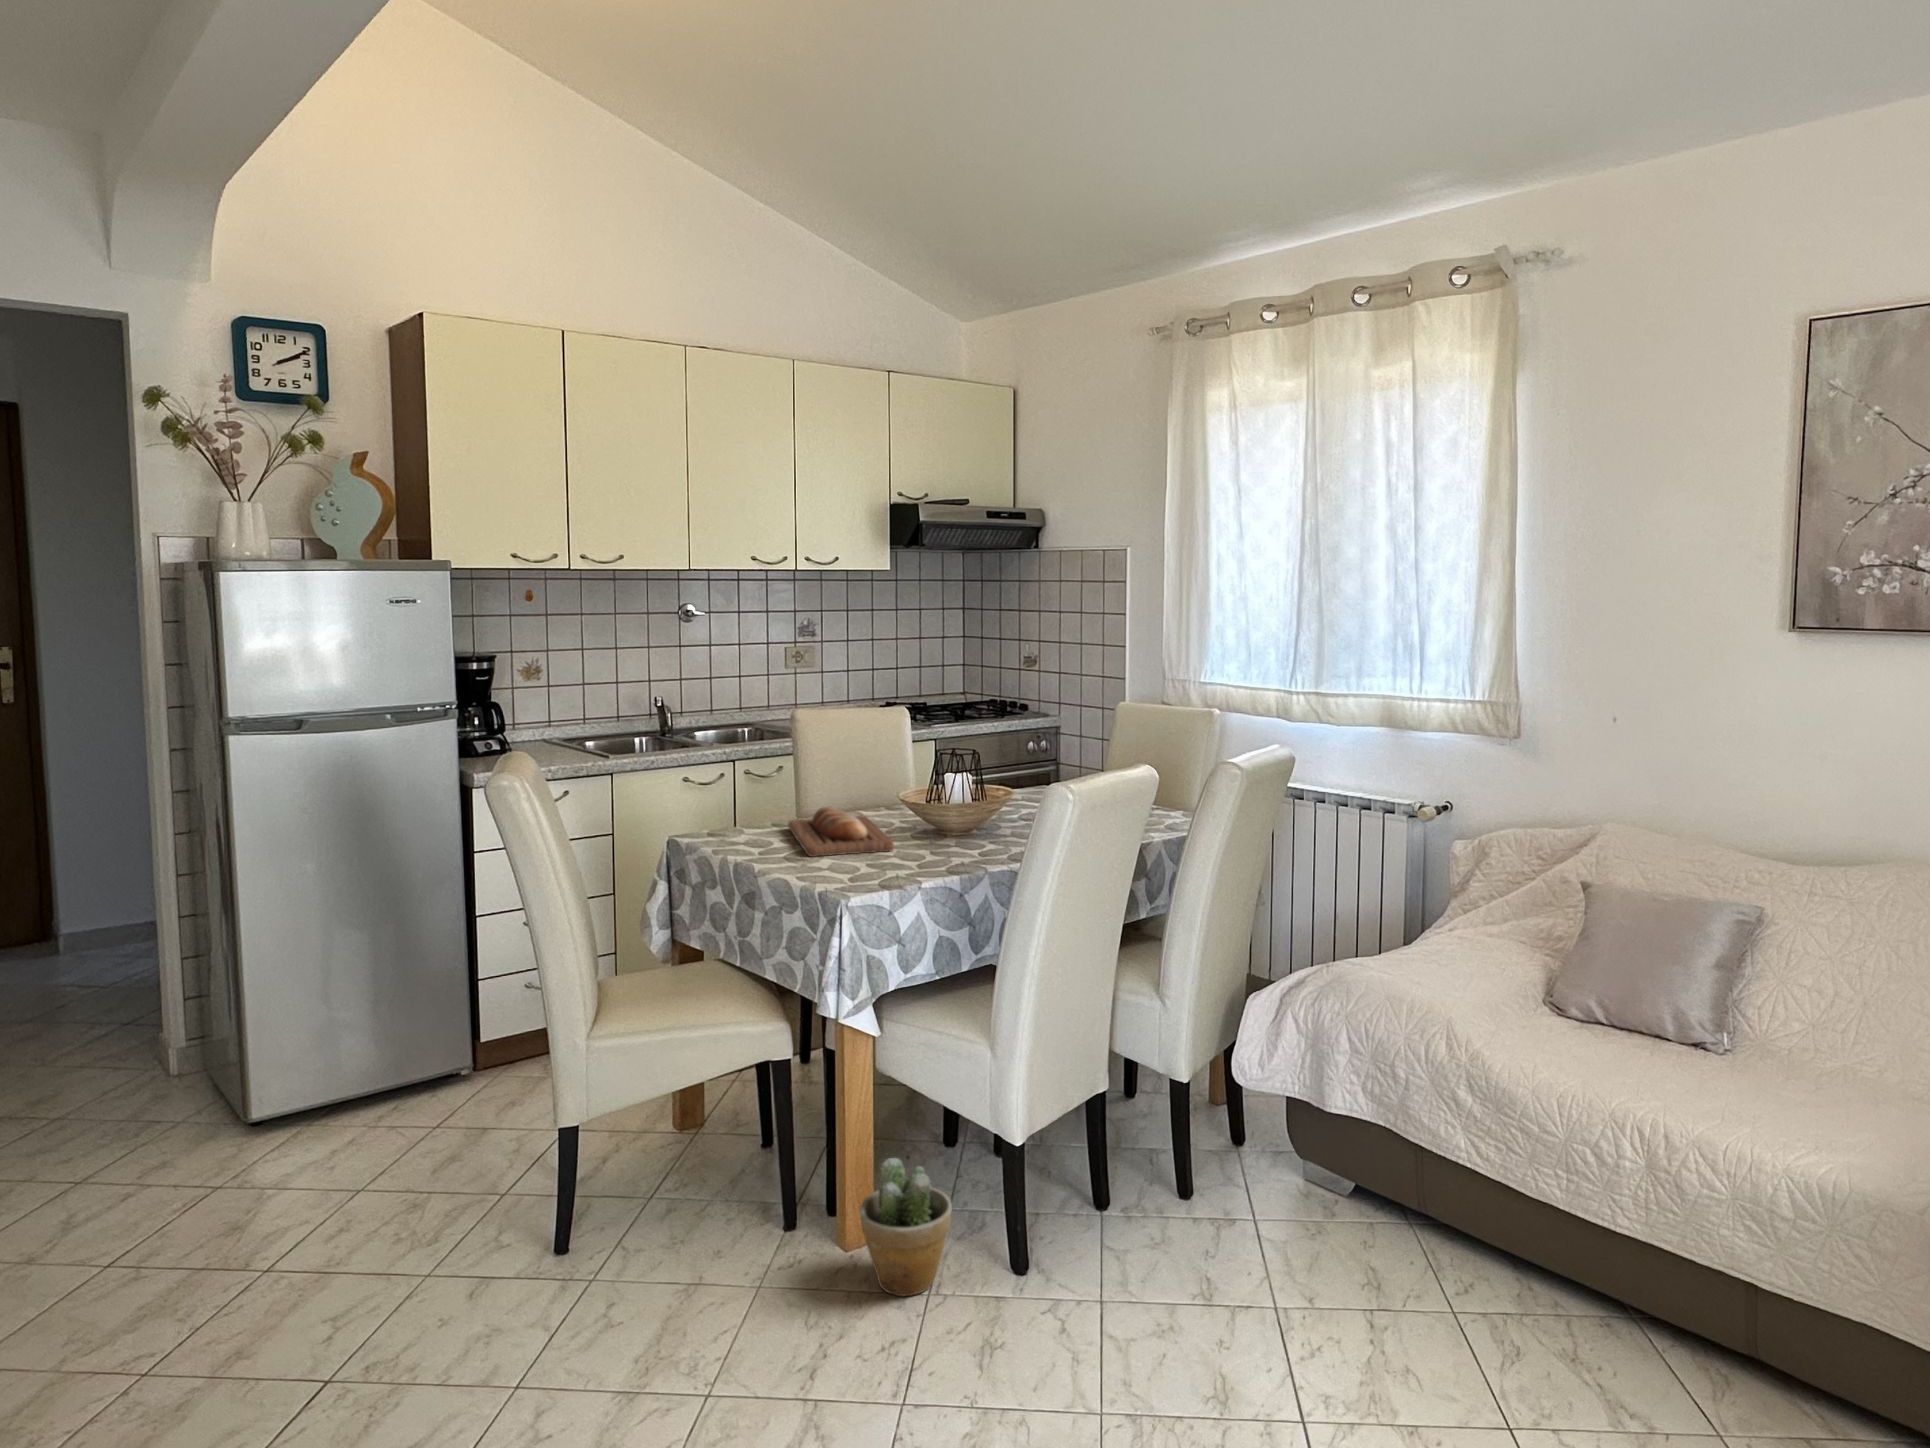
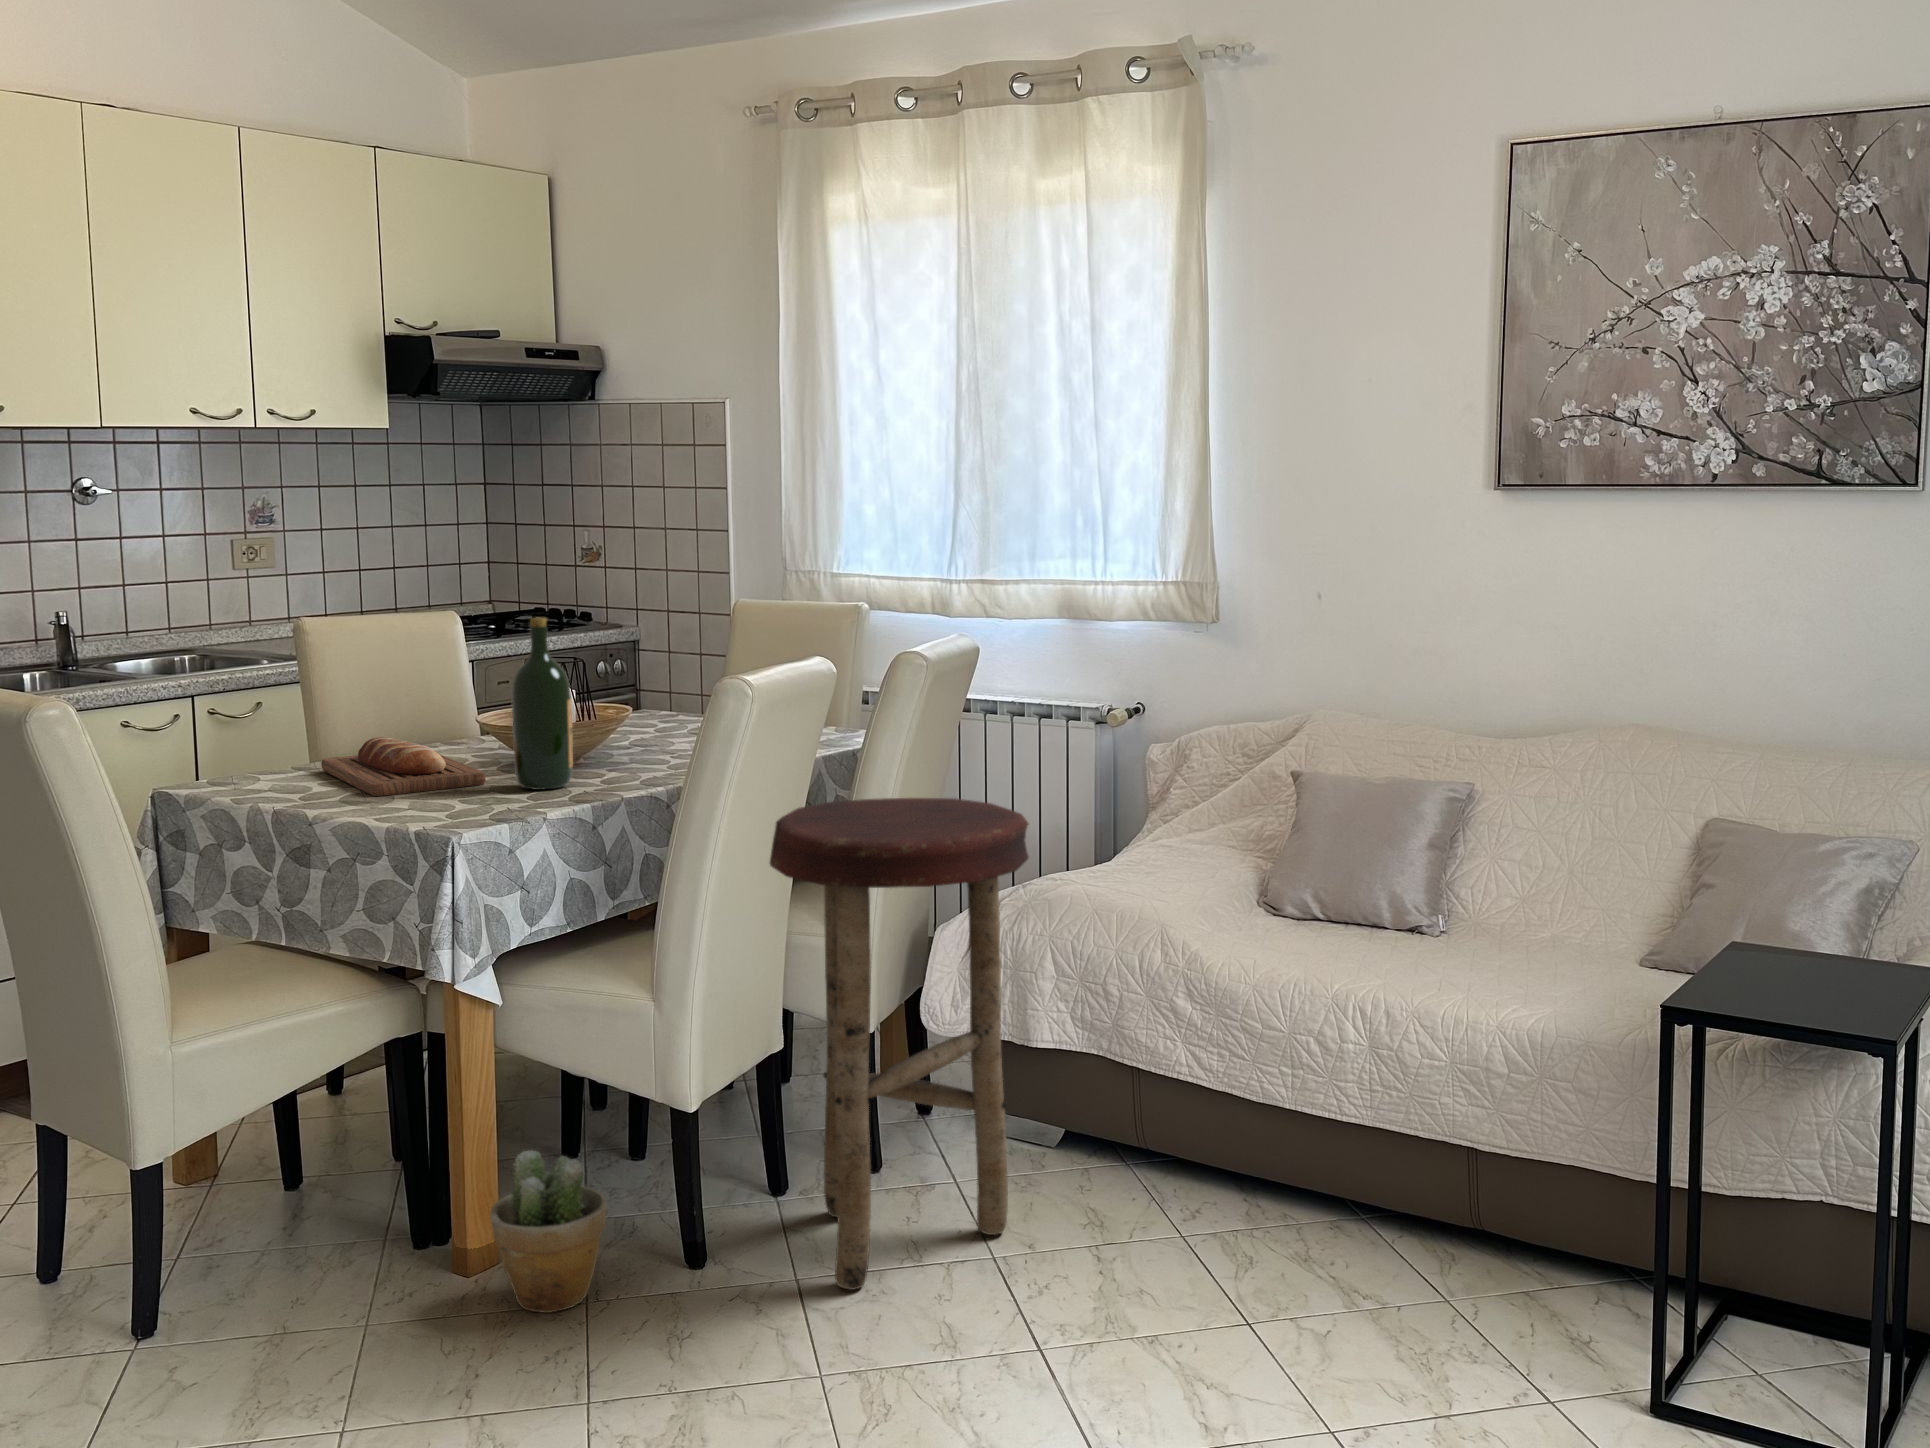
wine bottle: none [912,724,958,860] -> present [511,618,573,790]
stool: none [1094,887,1319,1317] -> present [770,798,1028,1290]

